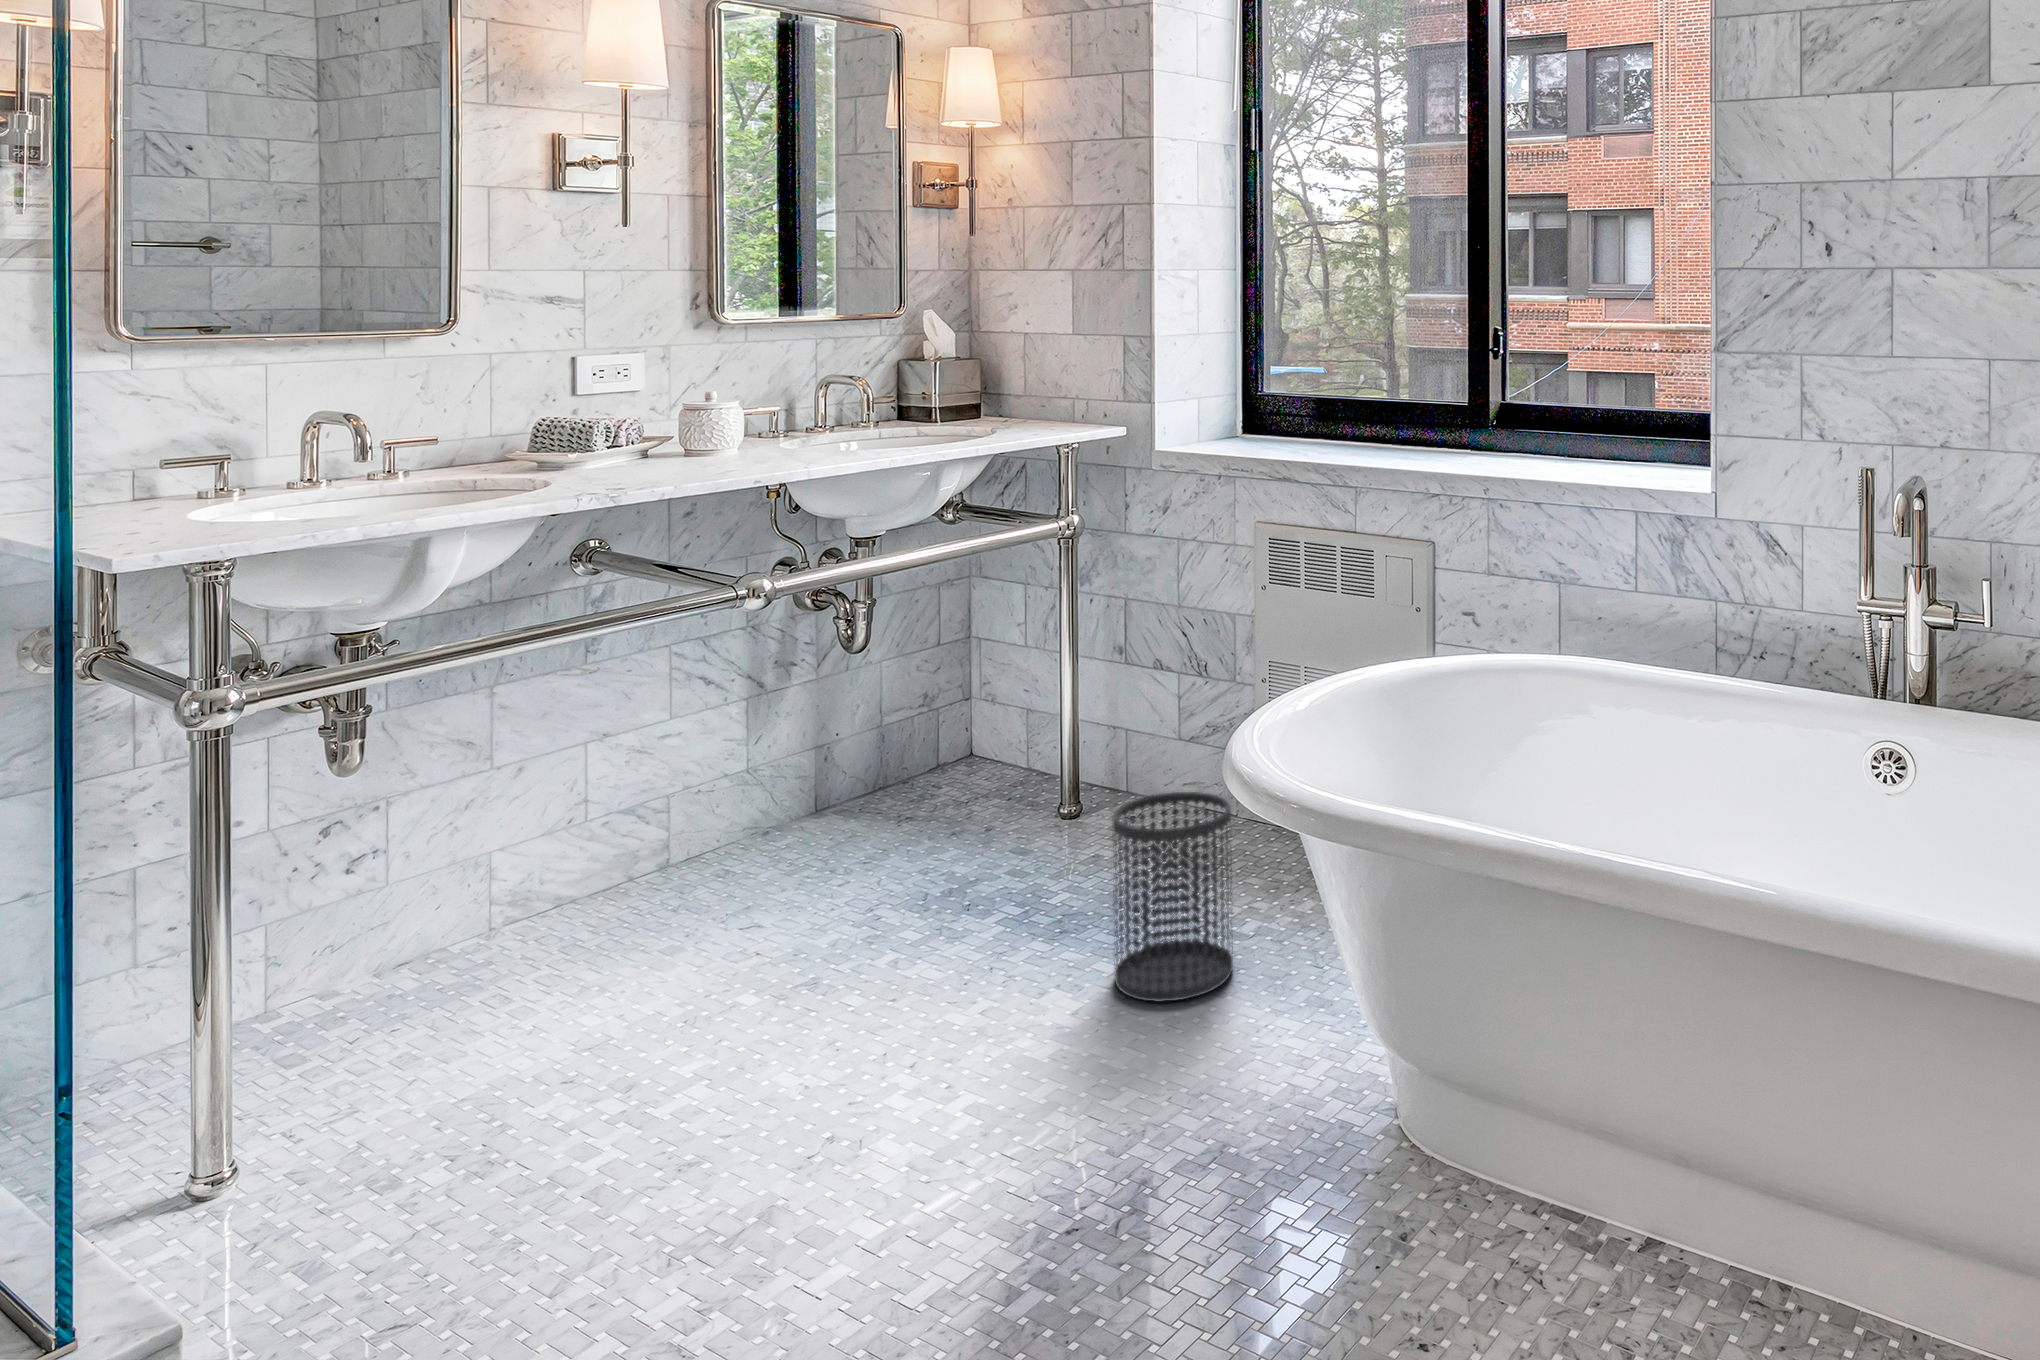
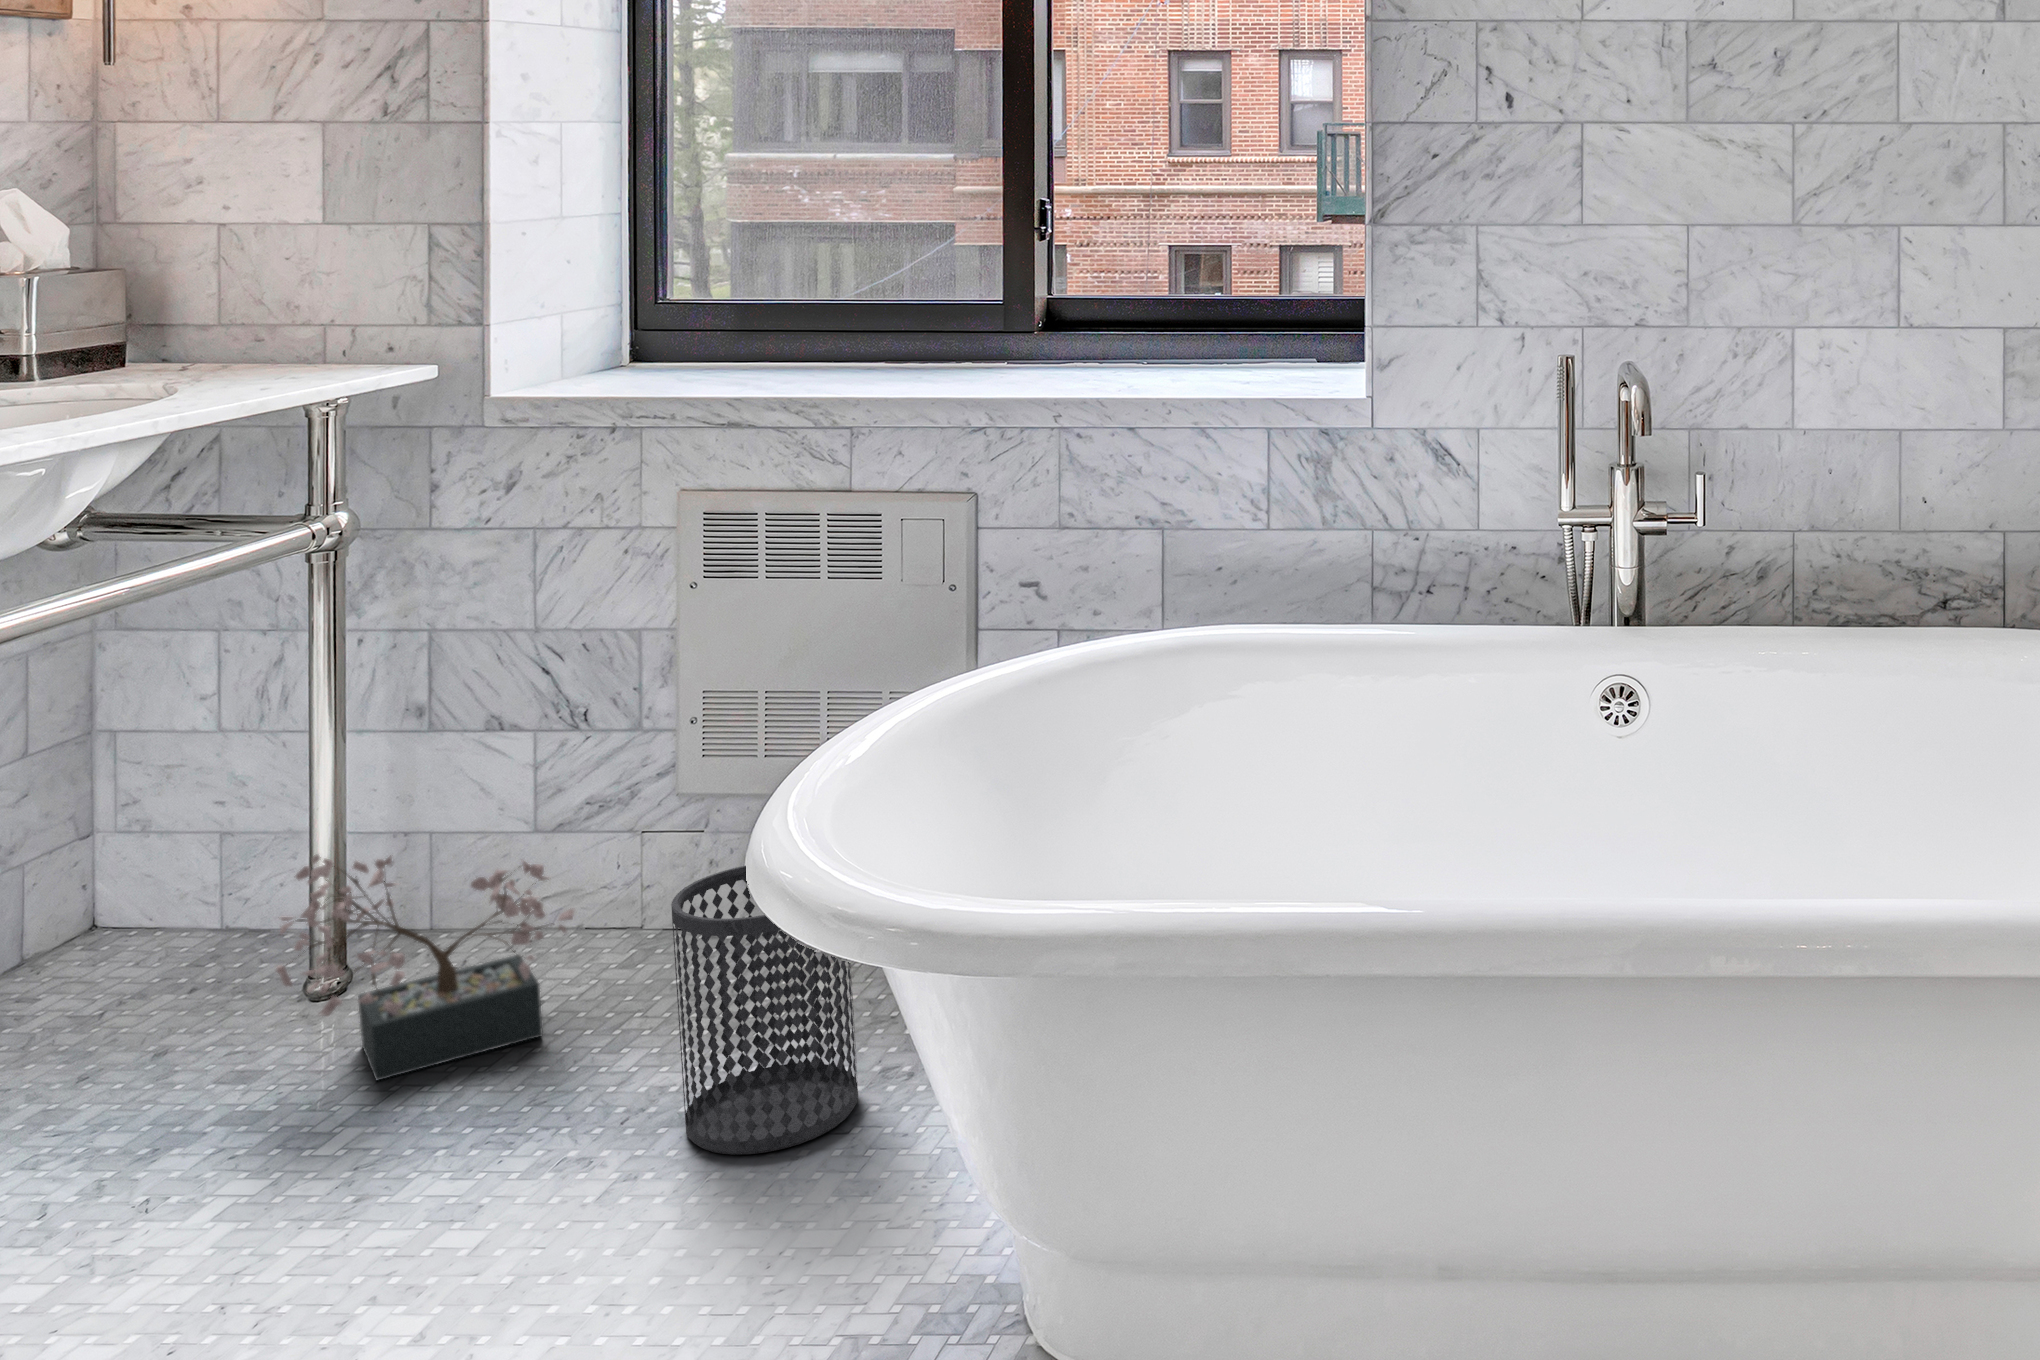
decorative plant: none [964,733,1138,890] -> present [276,855,574,1080]

